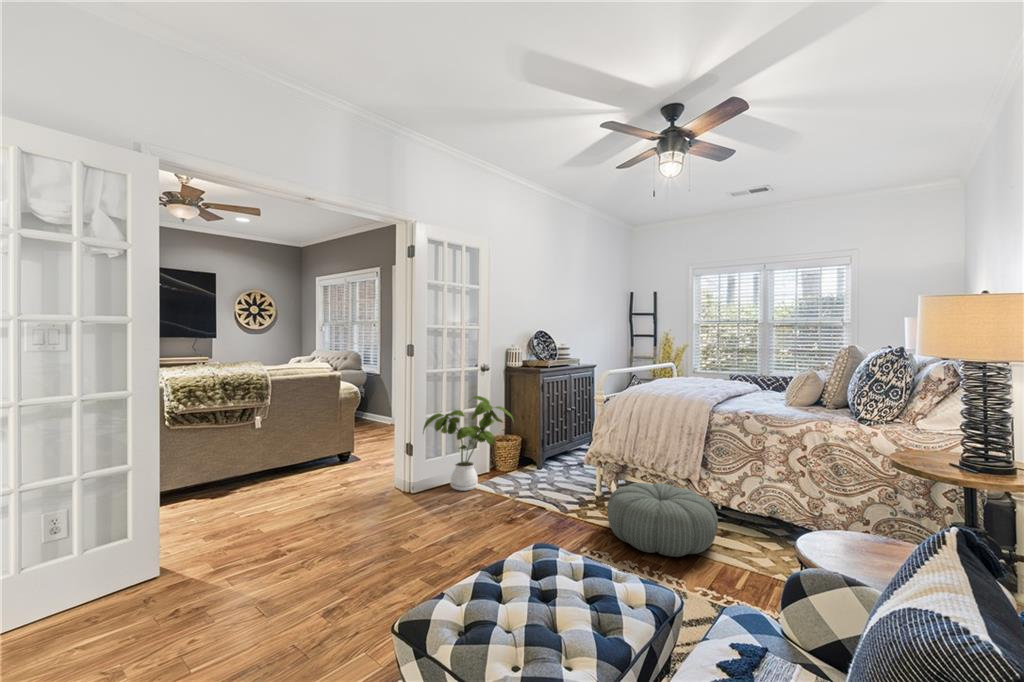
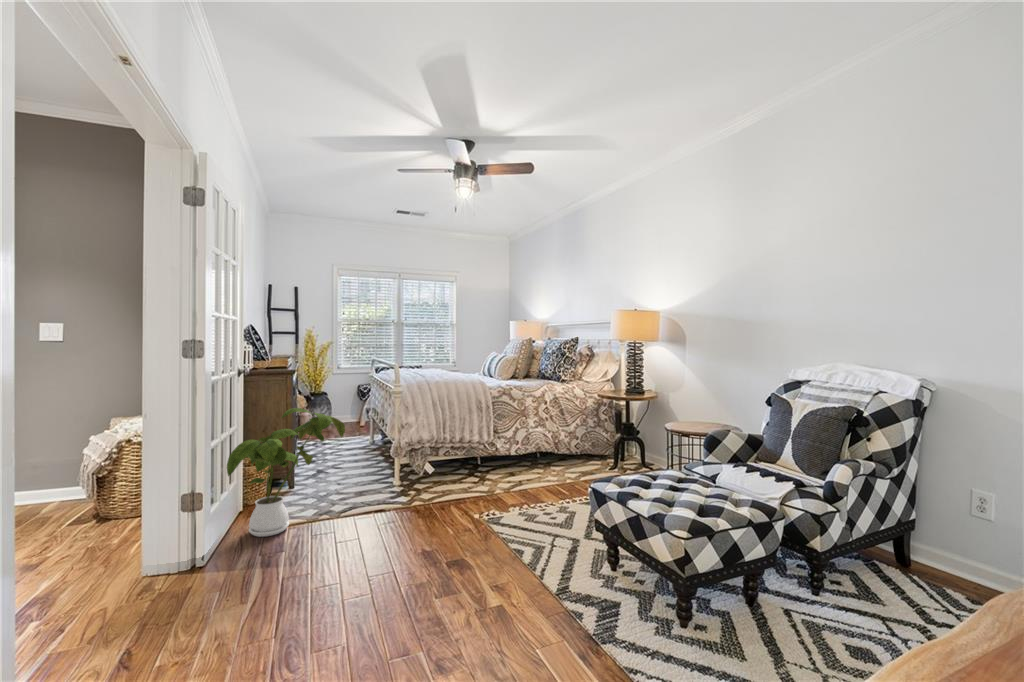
pouf: present [607,483,718,557] -> none [456,449,538,500]

